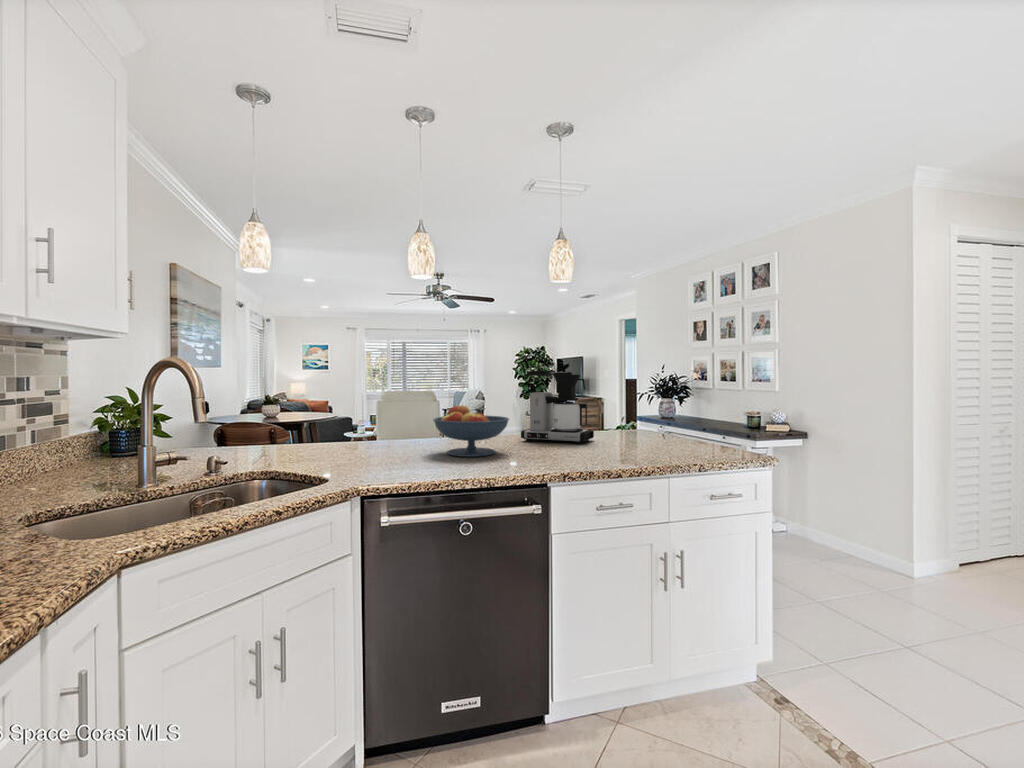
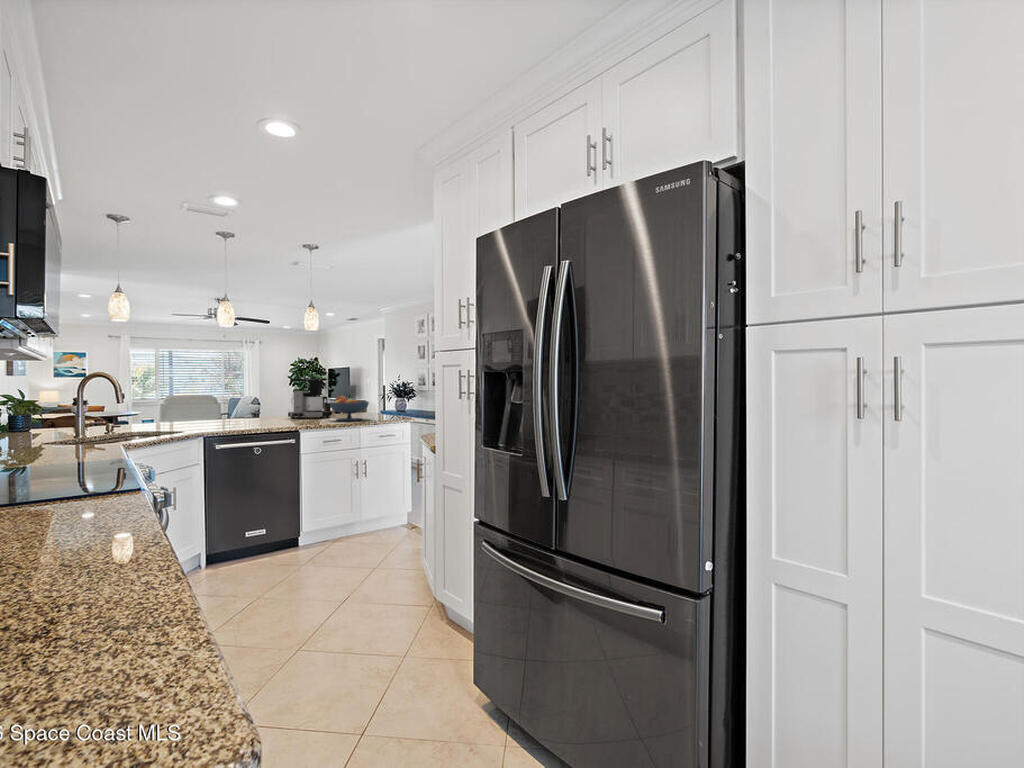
fruit bowl: present [434,406,509,457] -> present [329,396,369,421]

